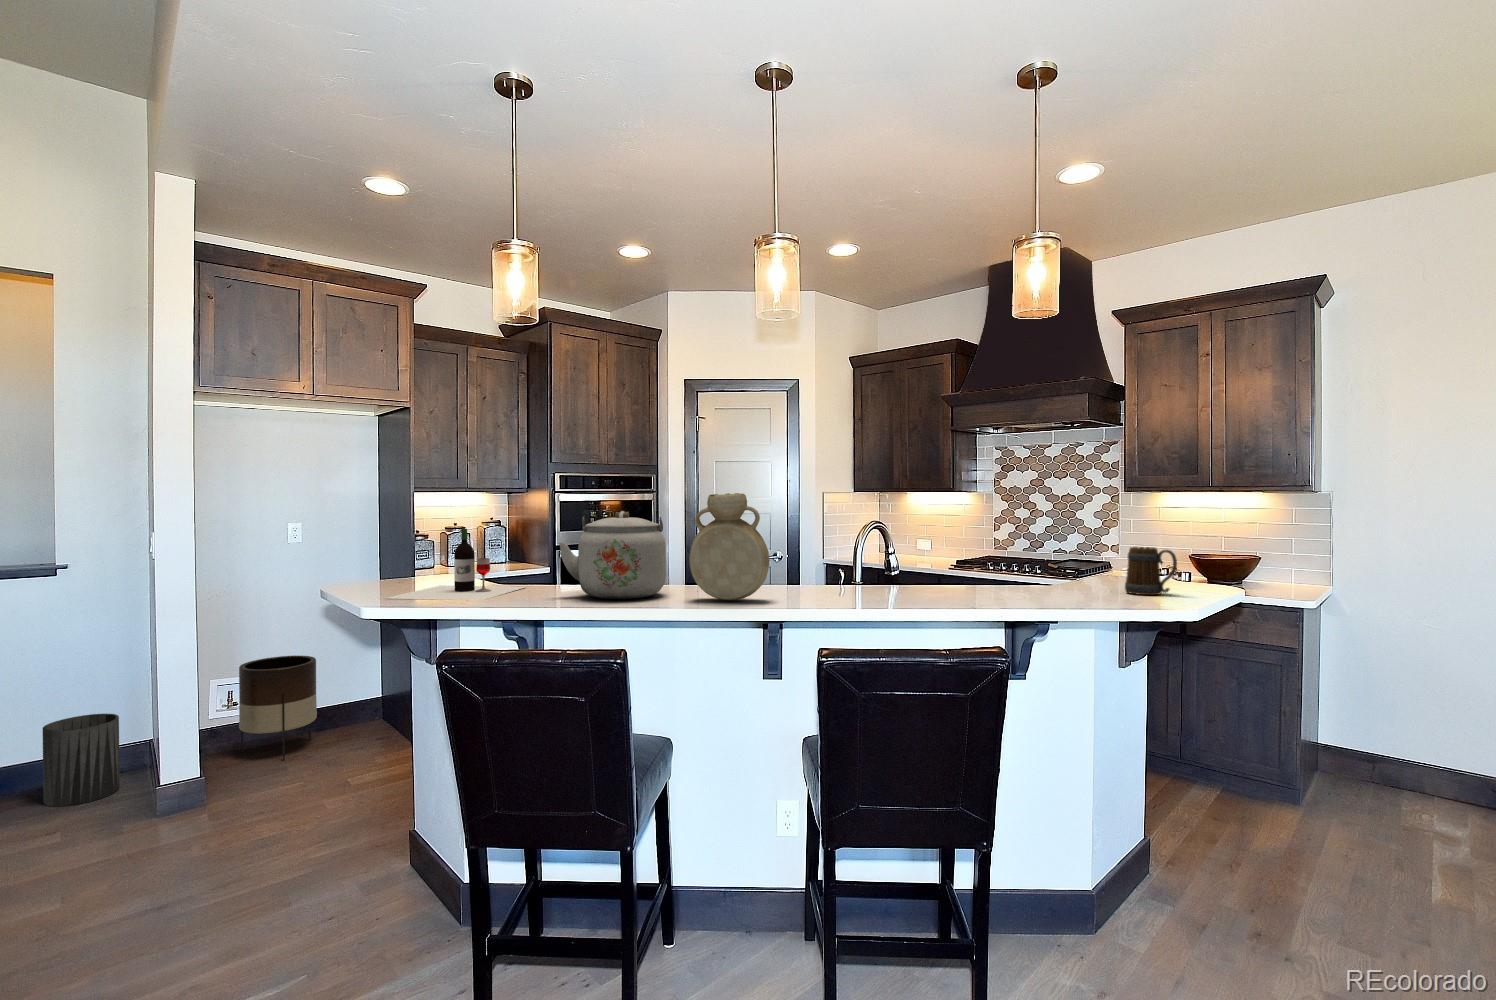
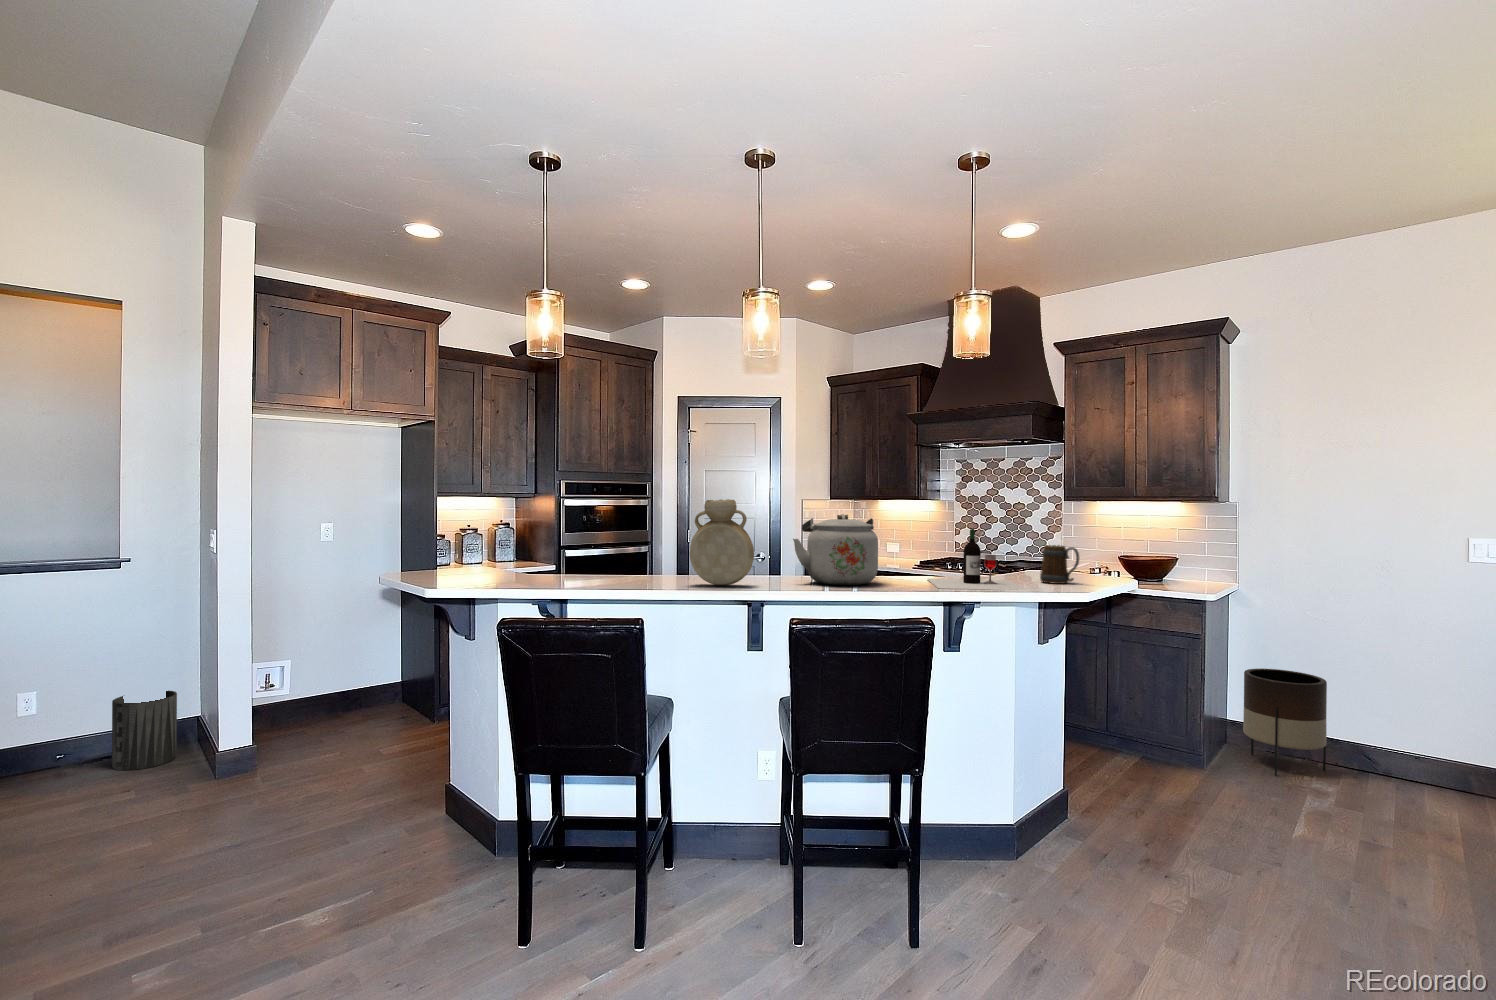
kettle: present [558,511,666,599] -> present [793,514,878,585]
wine bottle: present [387,529,525,600] -> present [928,529,1027,590]
planter: present [239,656,317,760] -> present [1243,669,1327,776]

